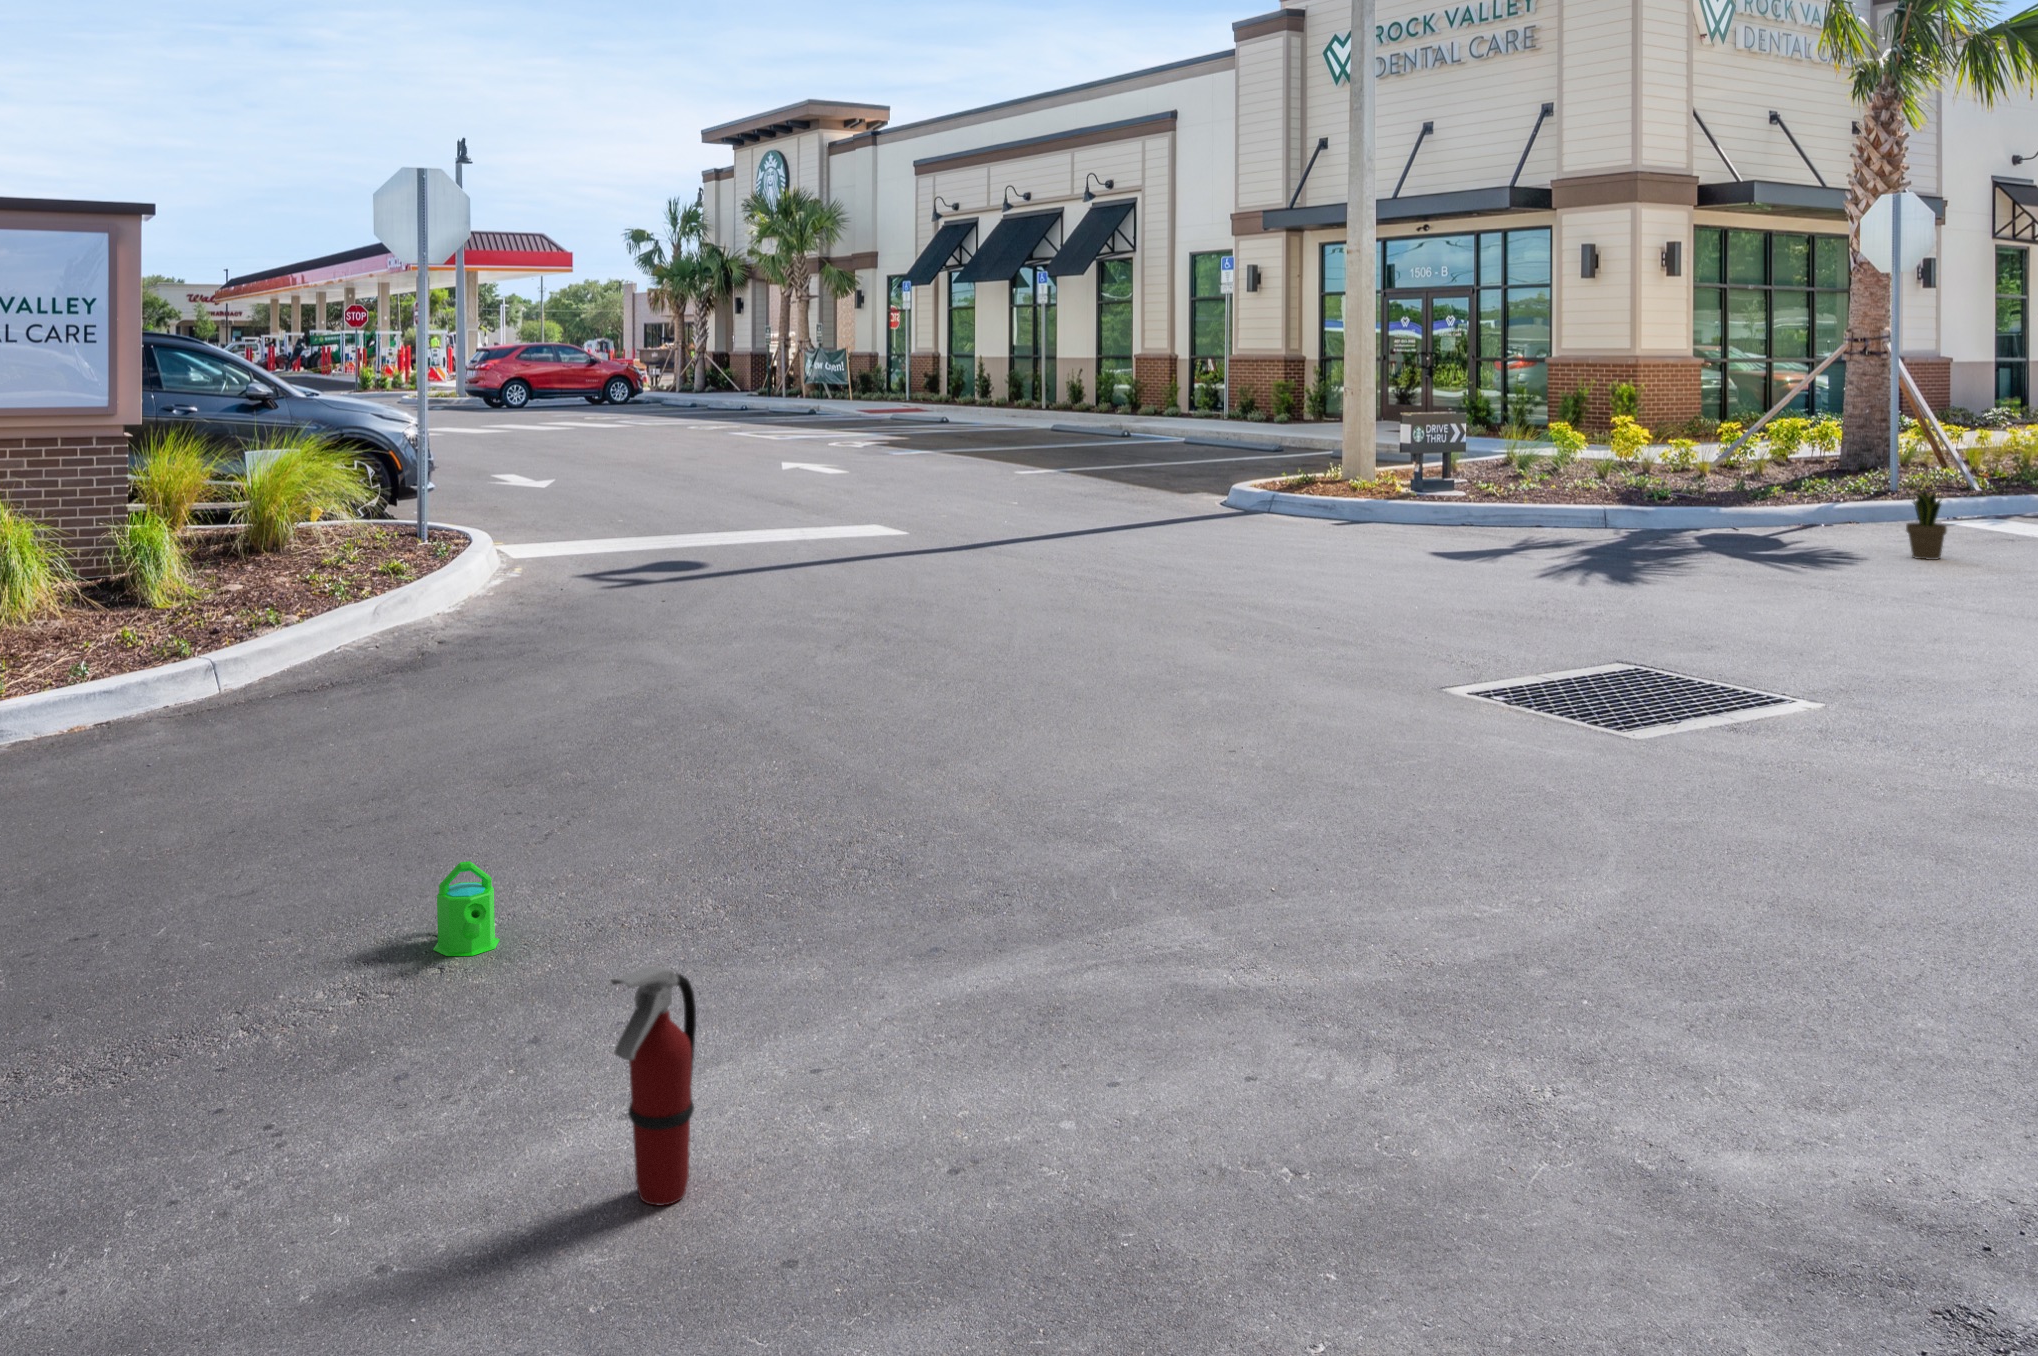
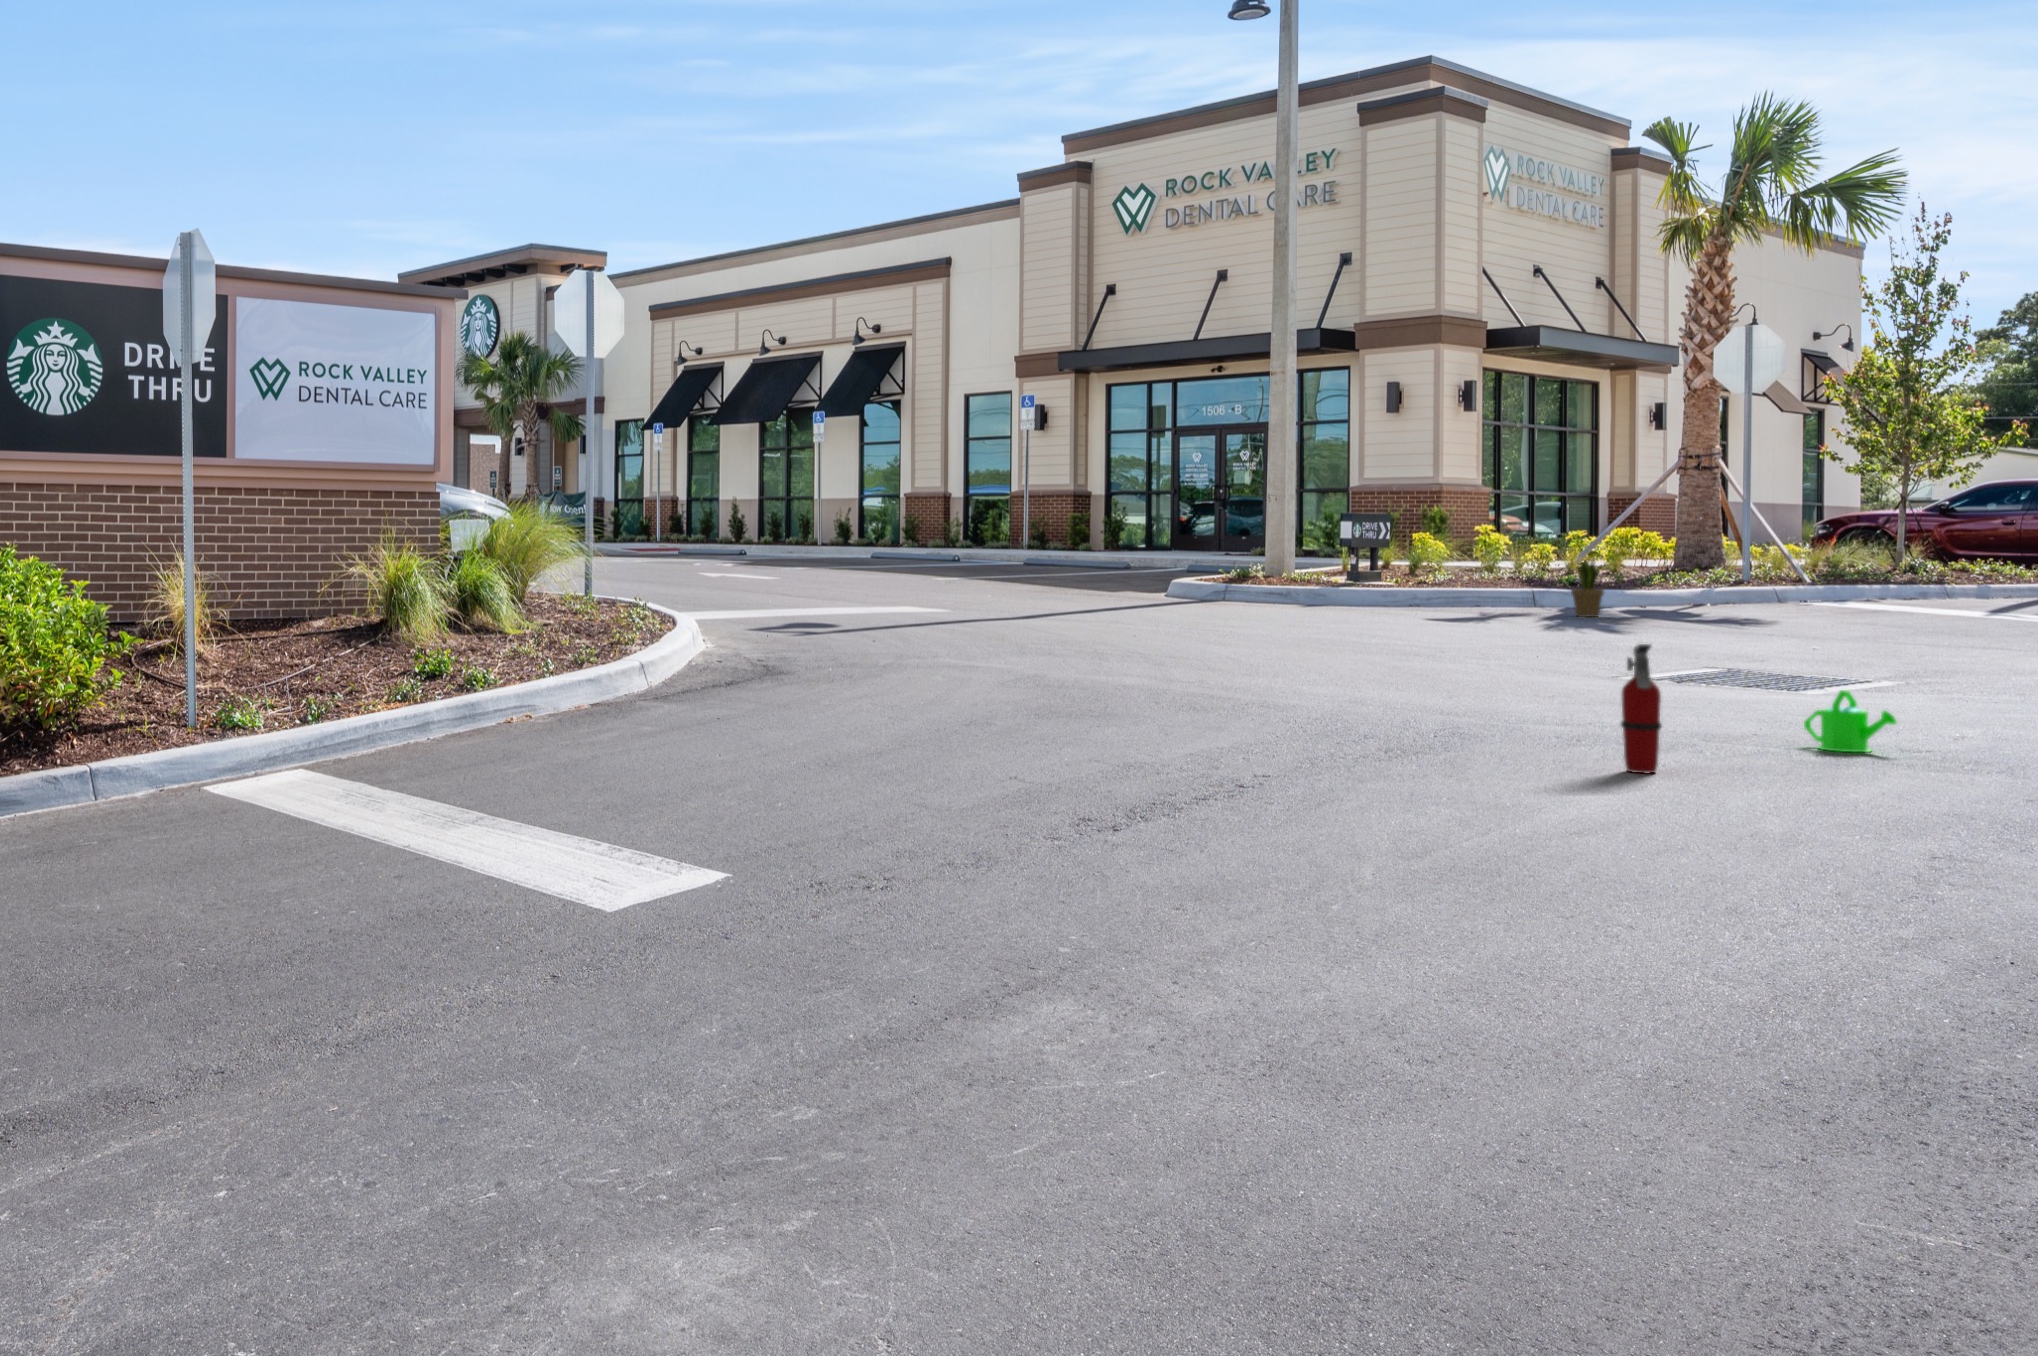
potted plant: present [1906,491,1947,560] -> present [1571,561,1604,617]
watering can: present [433,861,500,956] -> present [1804,690,1896,752]

